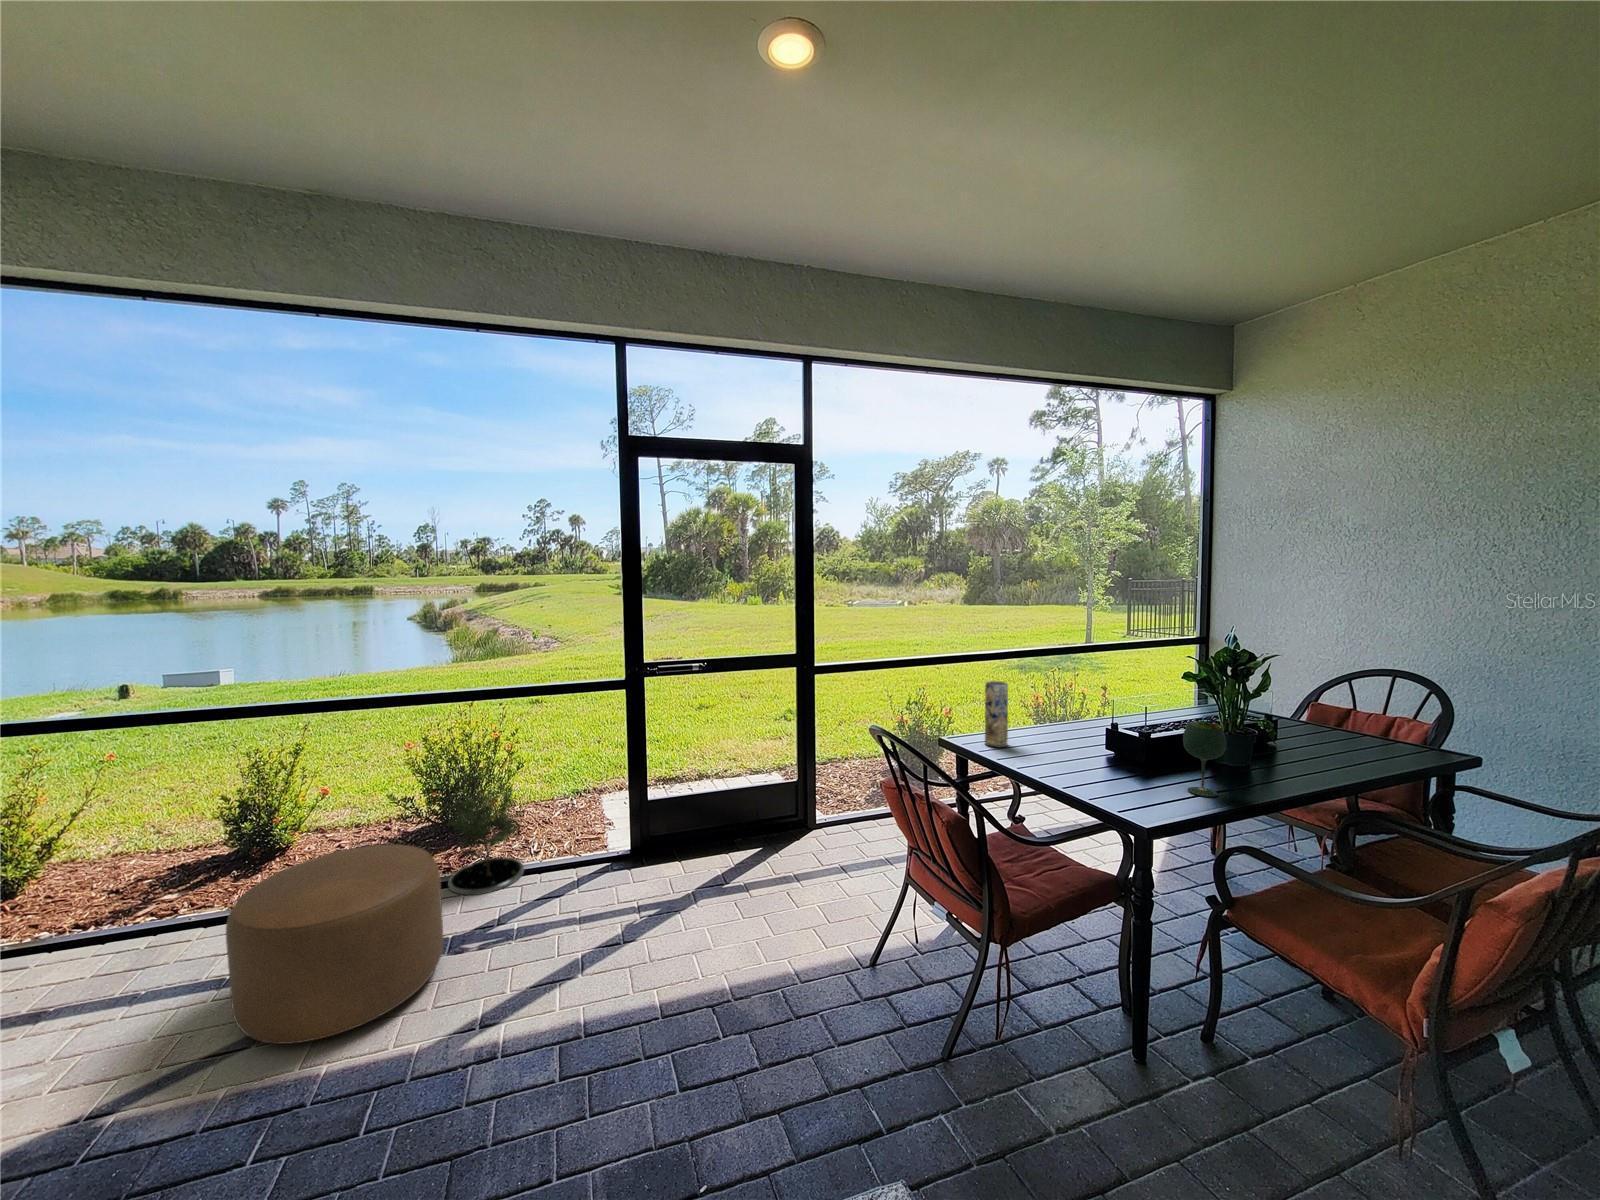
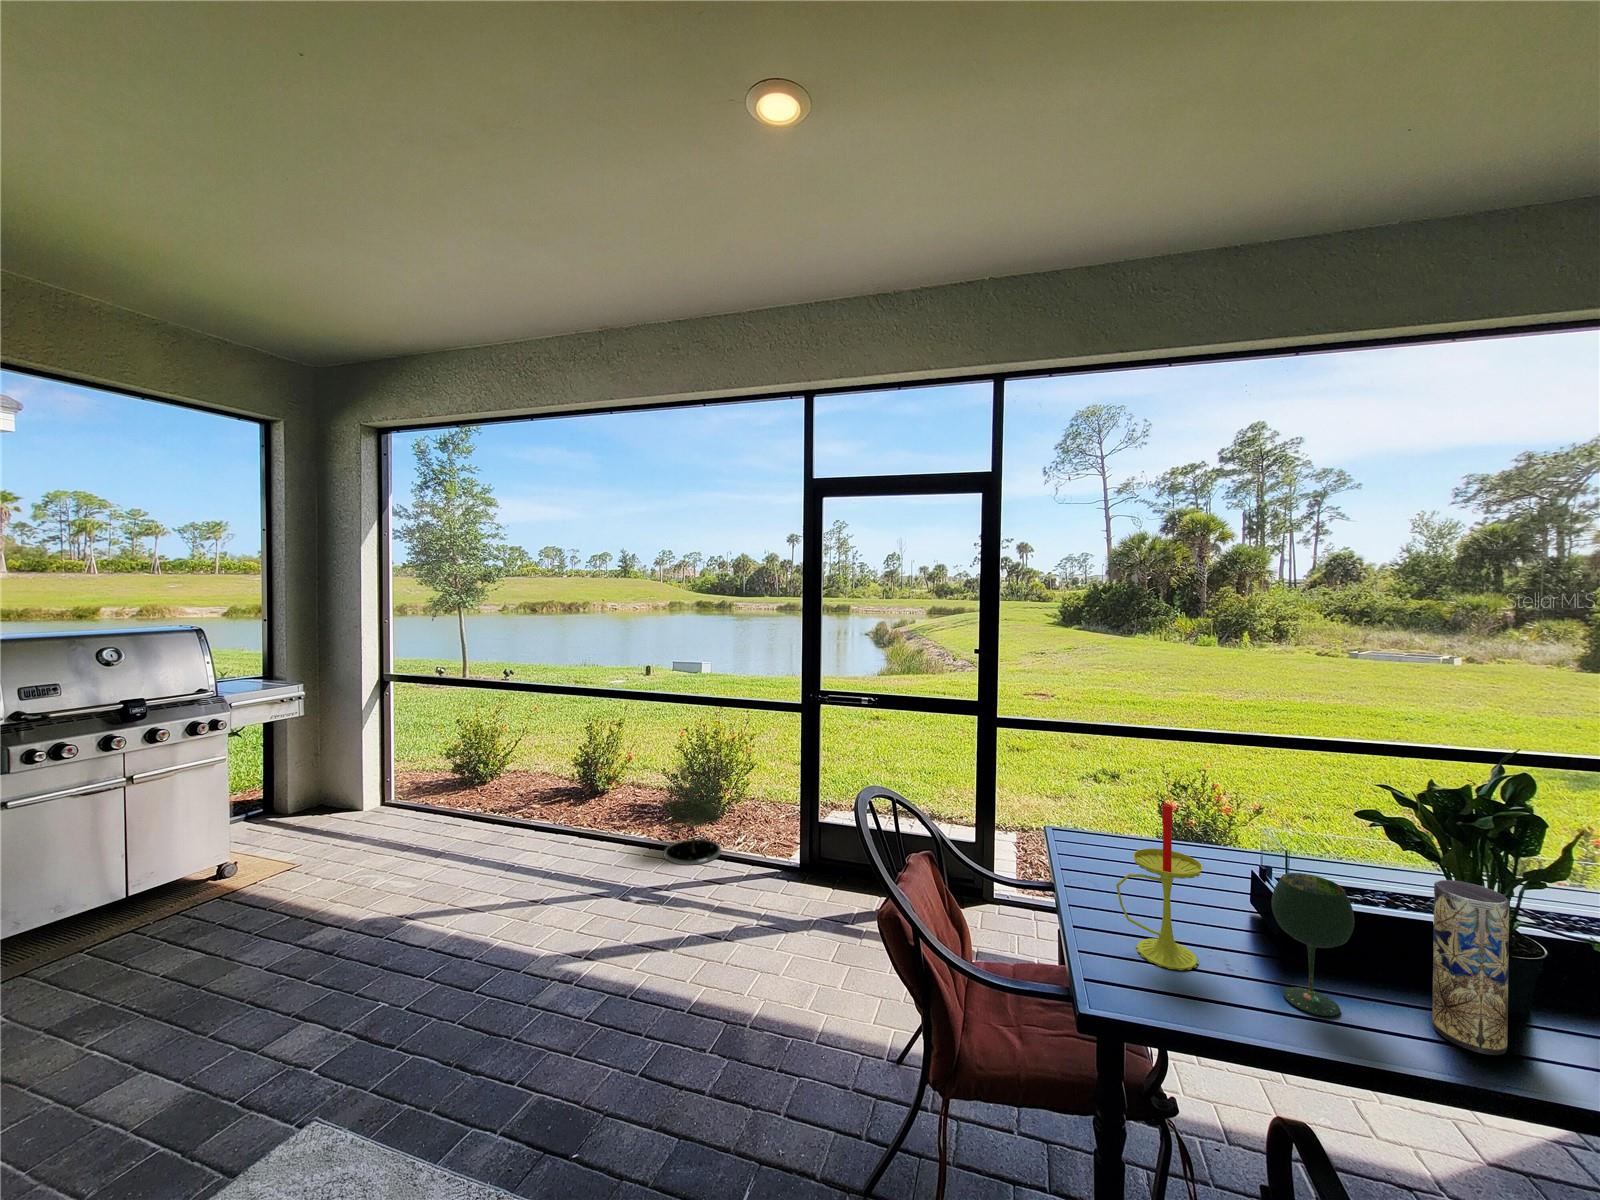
vase: present [985,681,1008,747] -> present [1432,880,1509,1055]
candle: none [1103,694,1152,798] -> present [1116,804,1203,970]
ottoman: present [226,844,443,1044] -> none [483,798,617,923]

